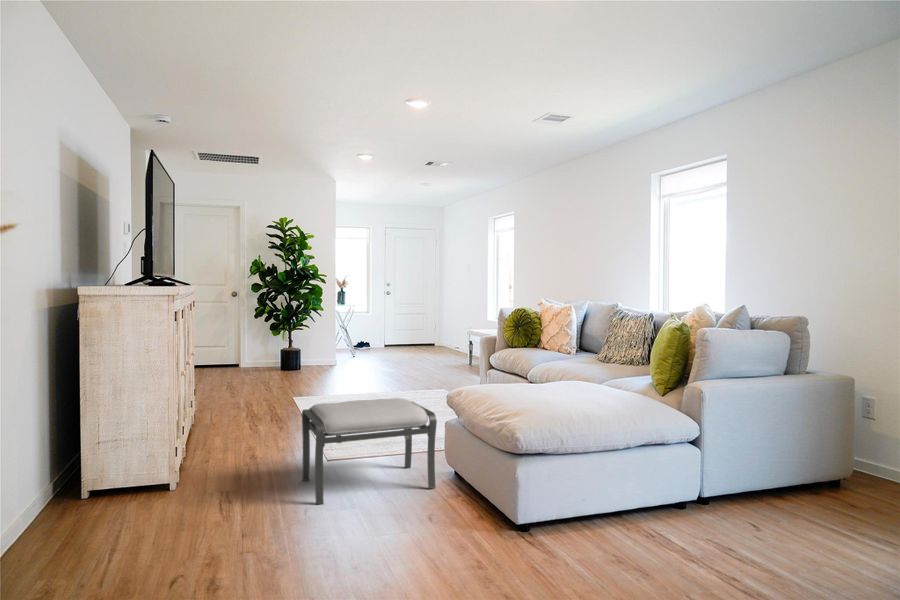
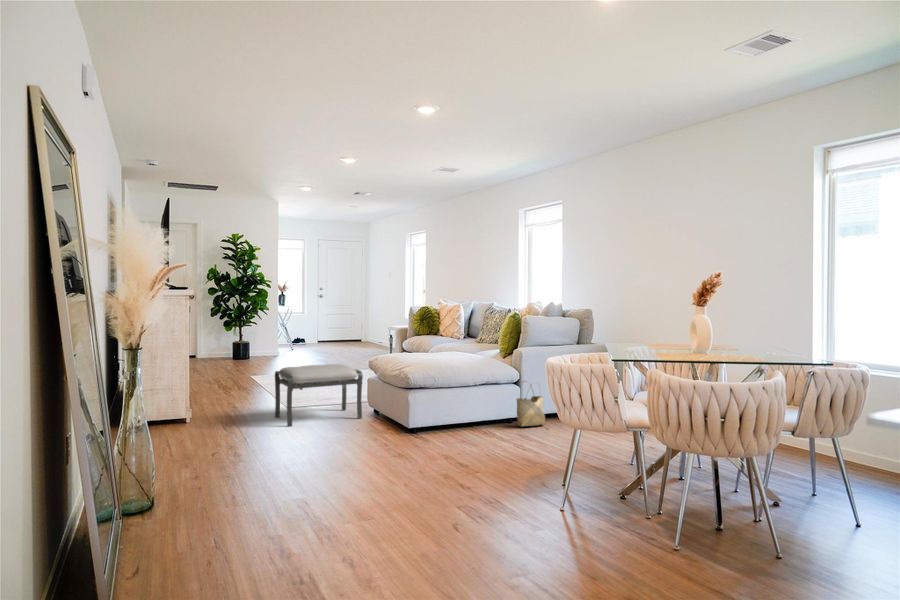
woven basket: none [700,439,752,523] -> present [517,396,545,427]

